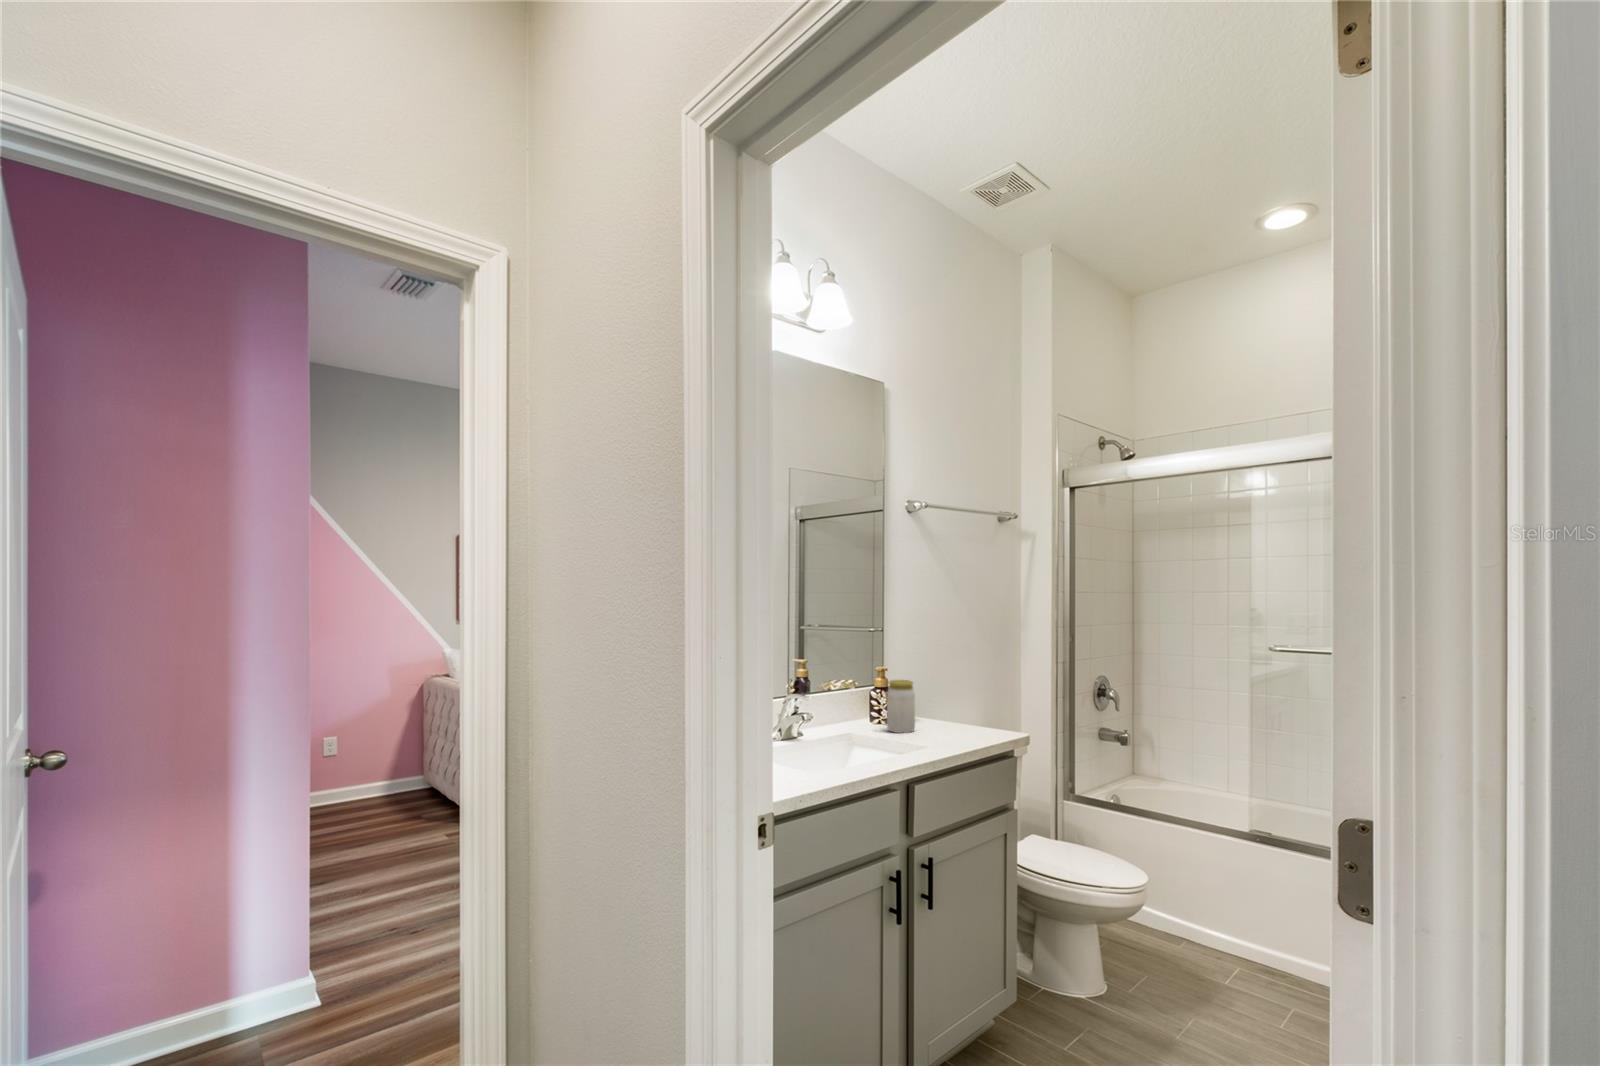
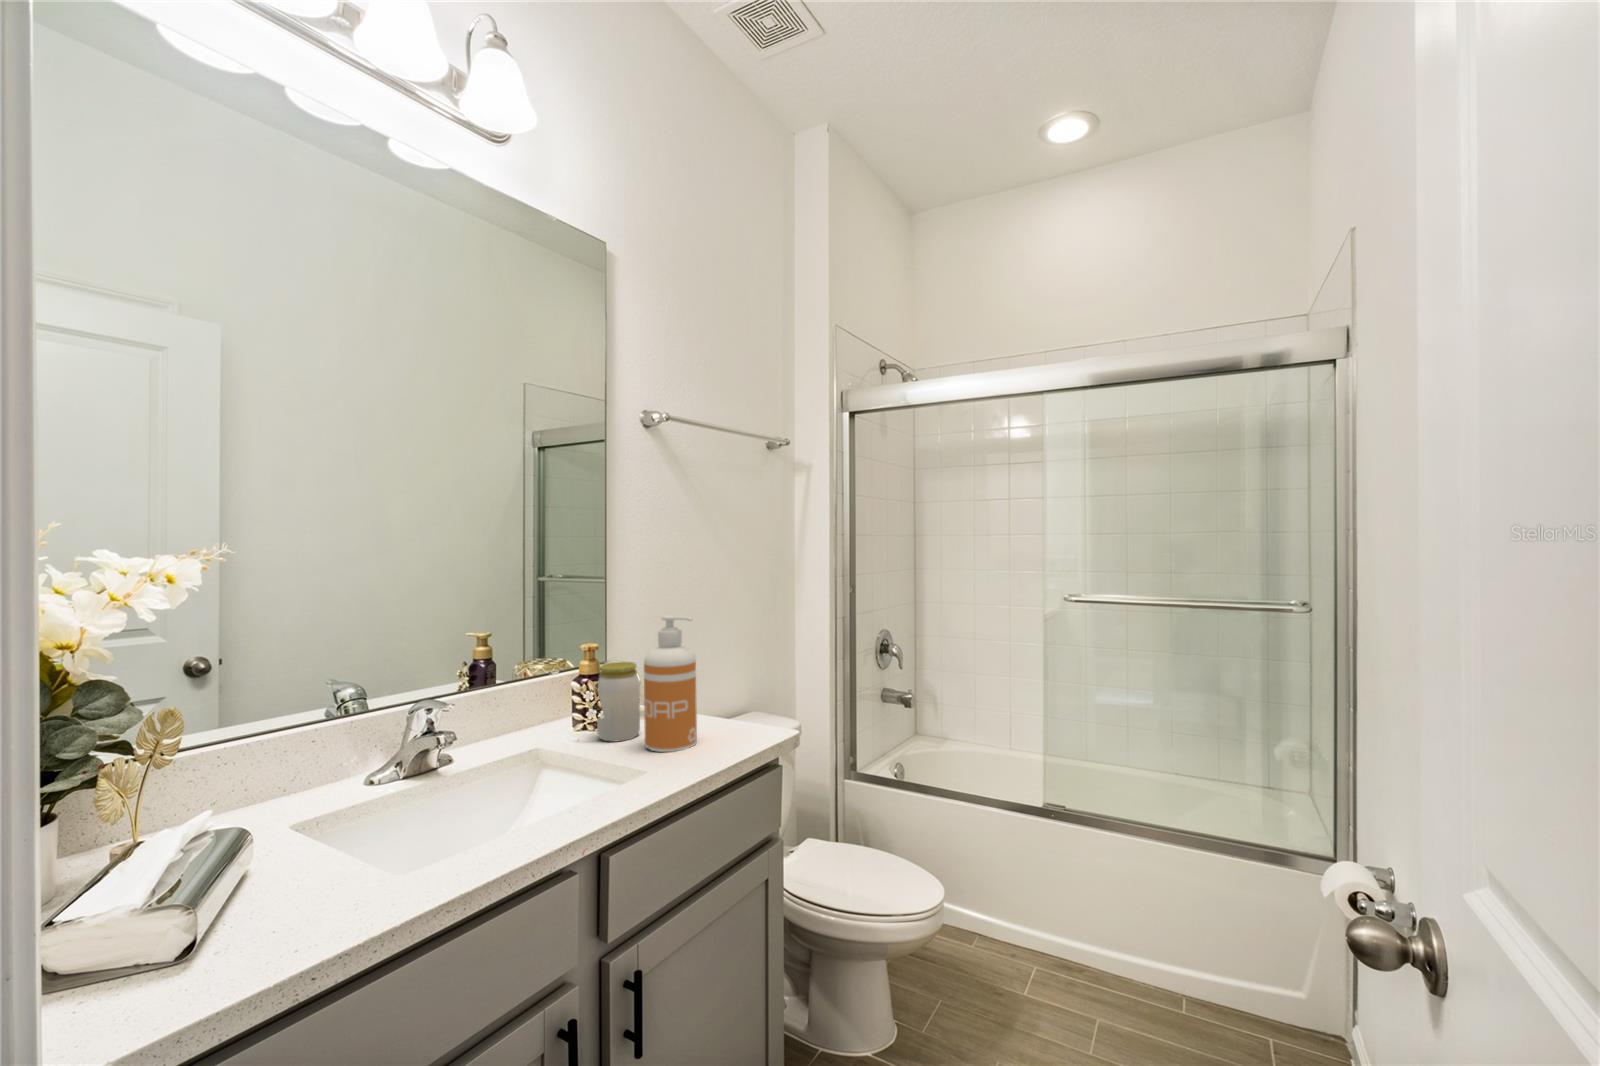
soap dispenser: none [923,649,957,740] -> present [644,616,697,752]

